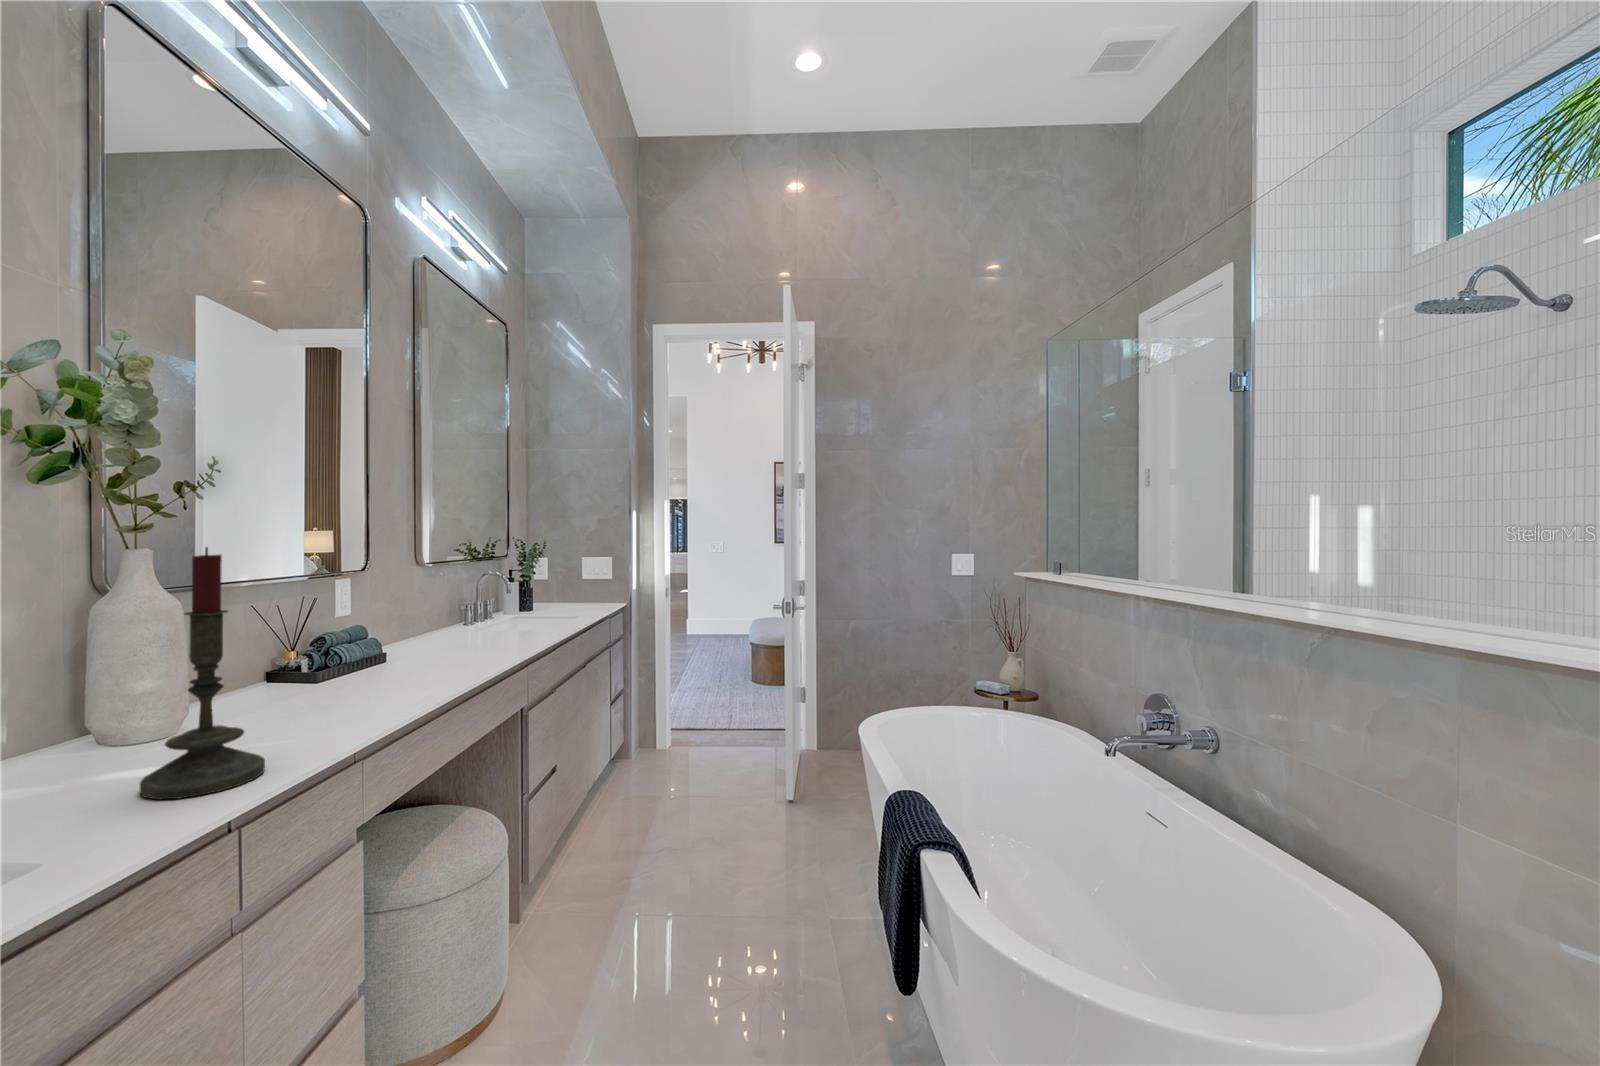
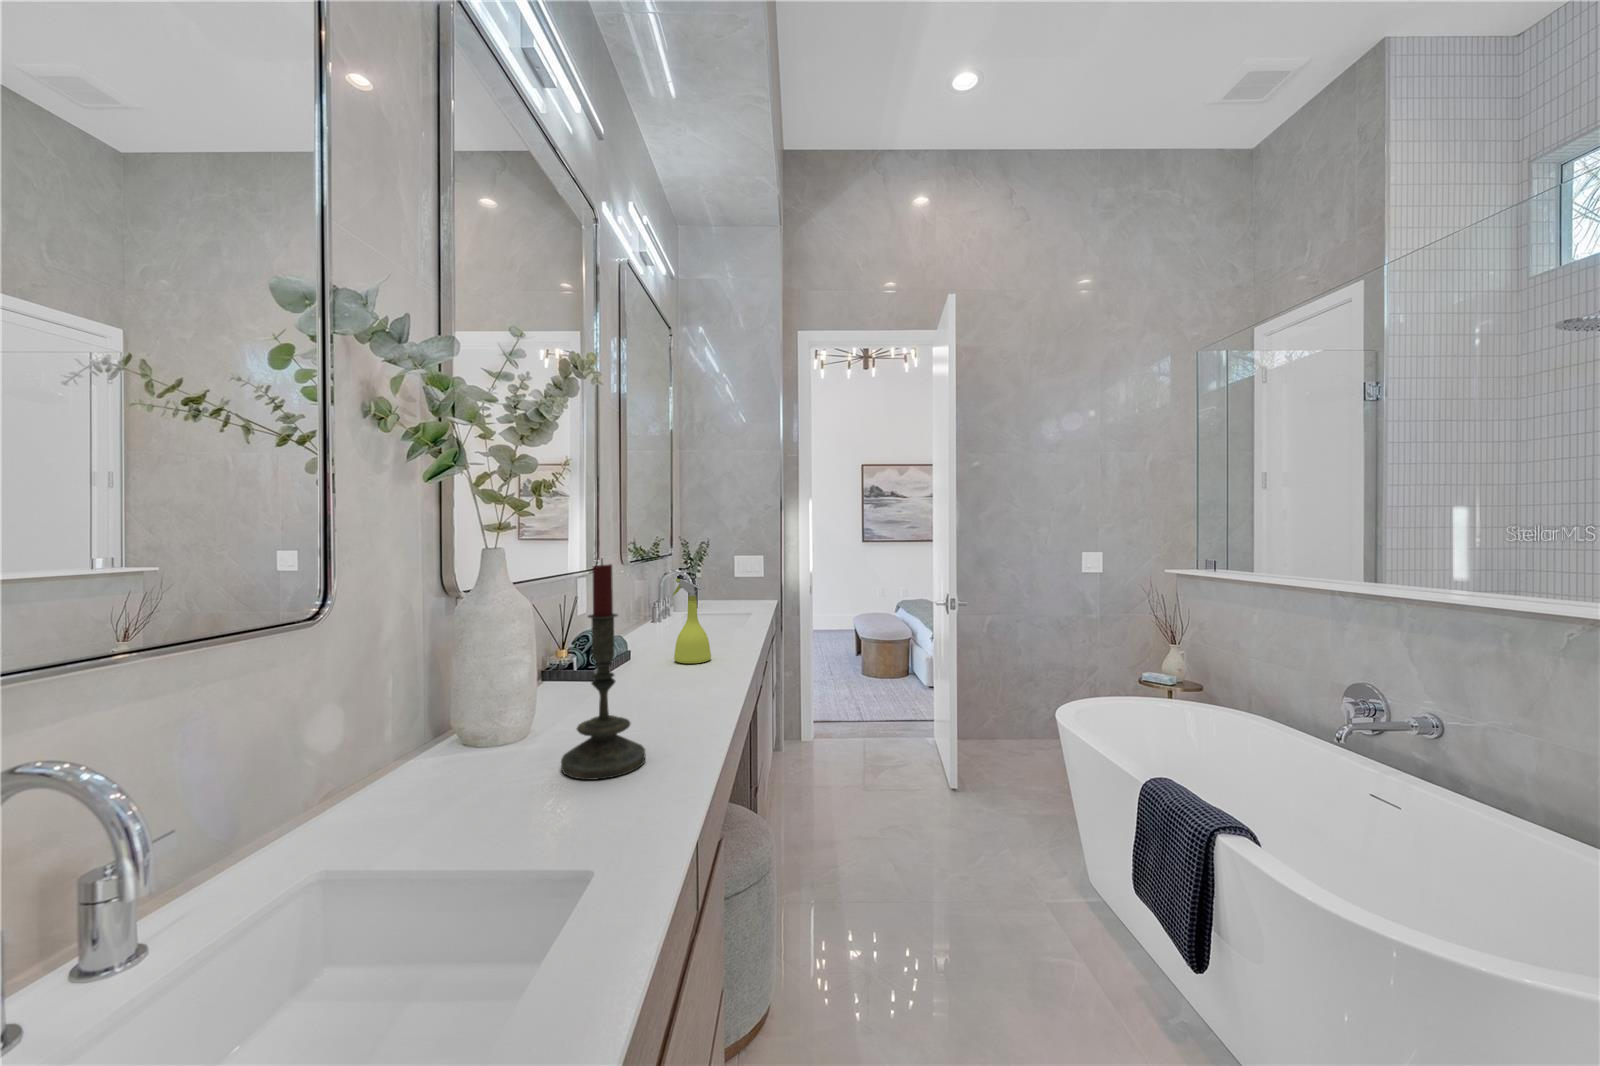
spray bottle: none [432,576,477,669] -> present [673,579,711,664]

